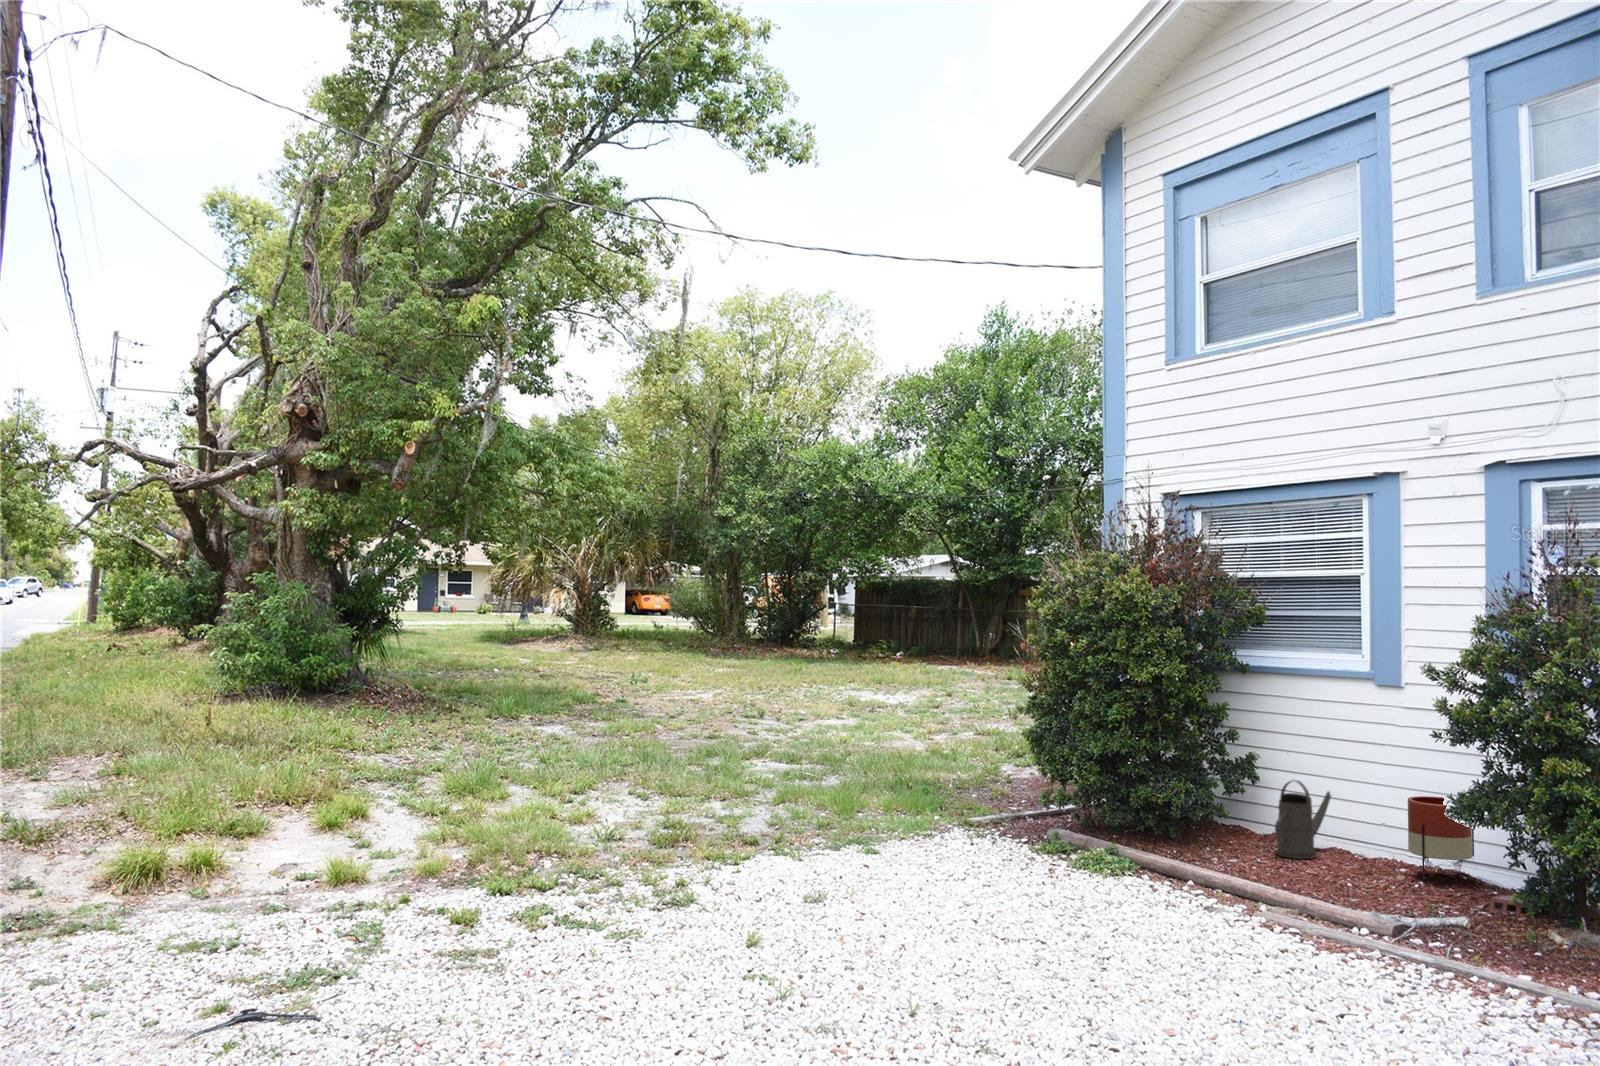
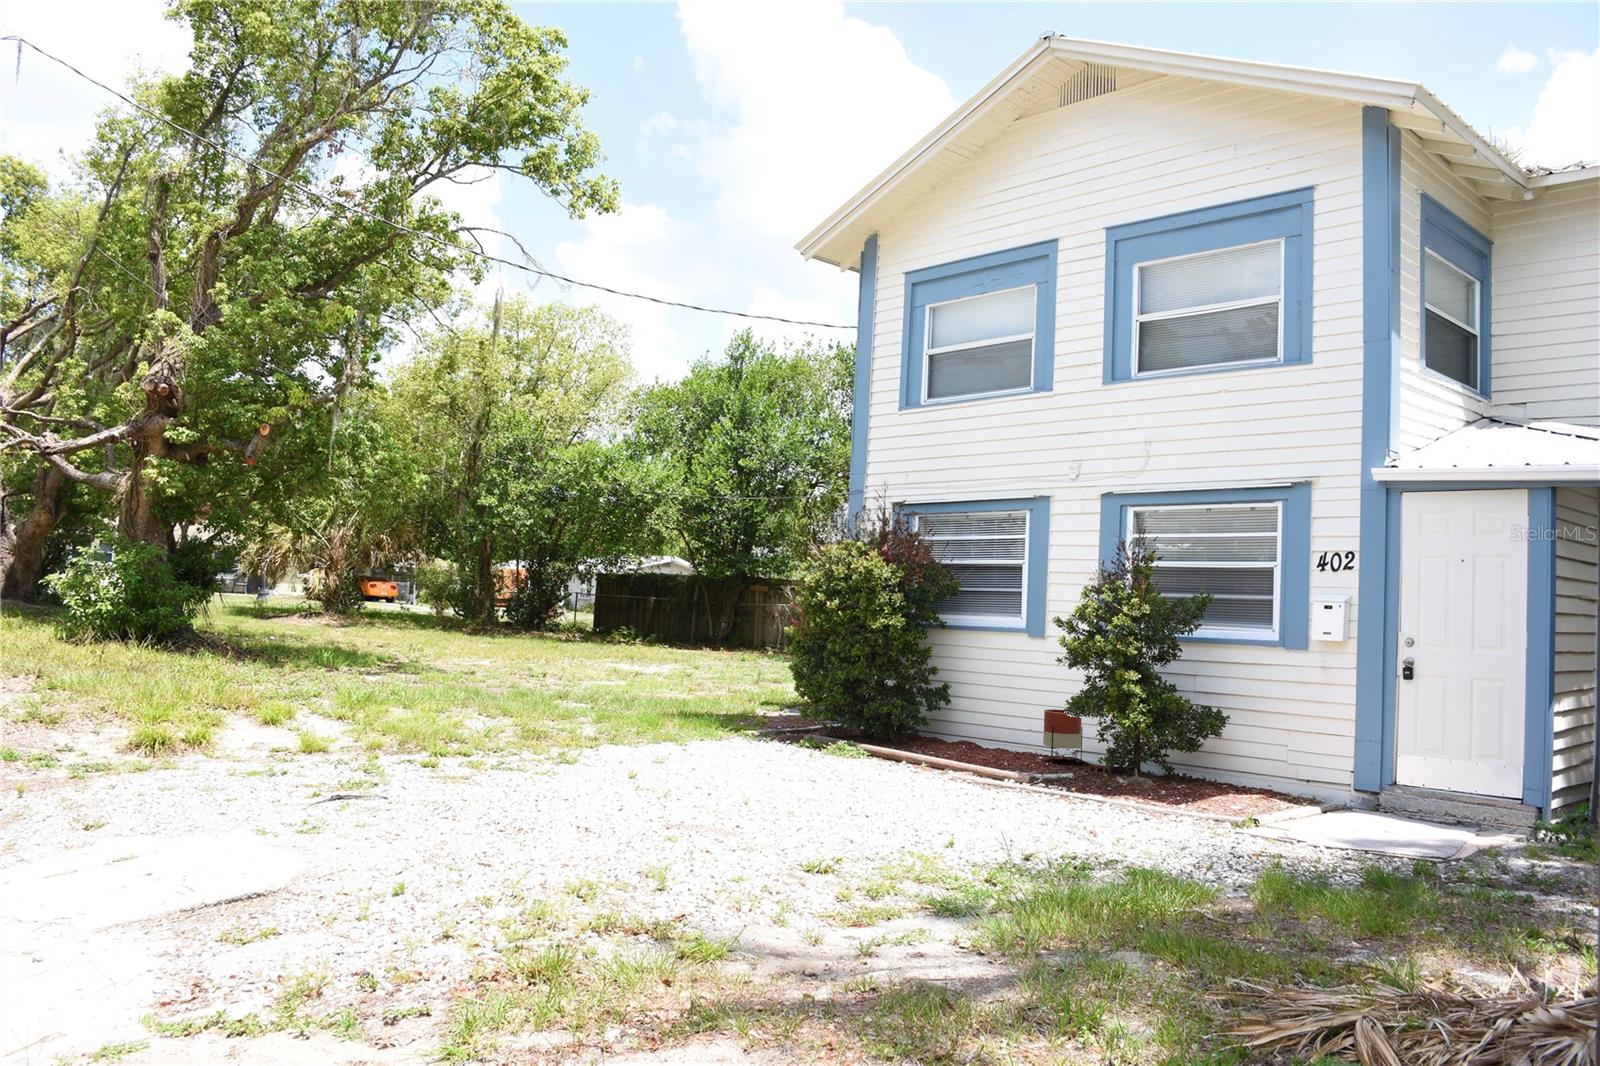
watering can: present [1275,781,1331,859] -> none [960,701,999,753]

